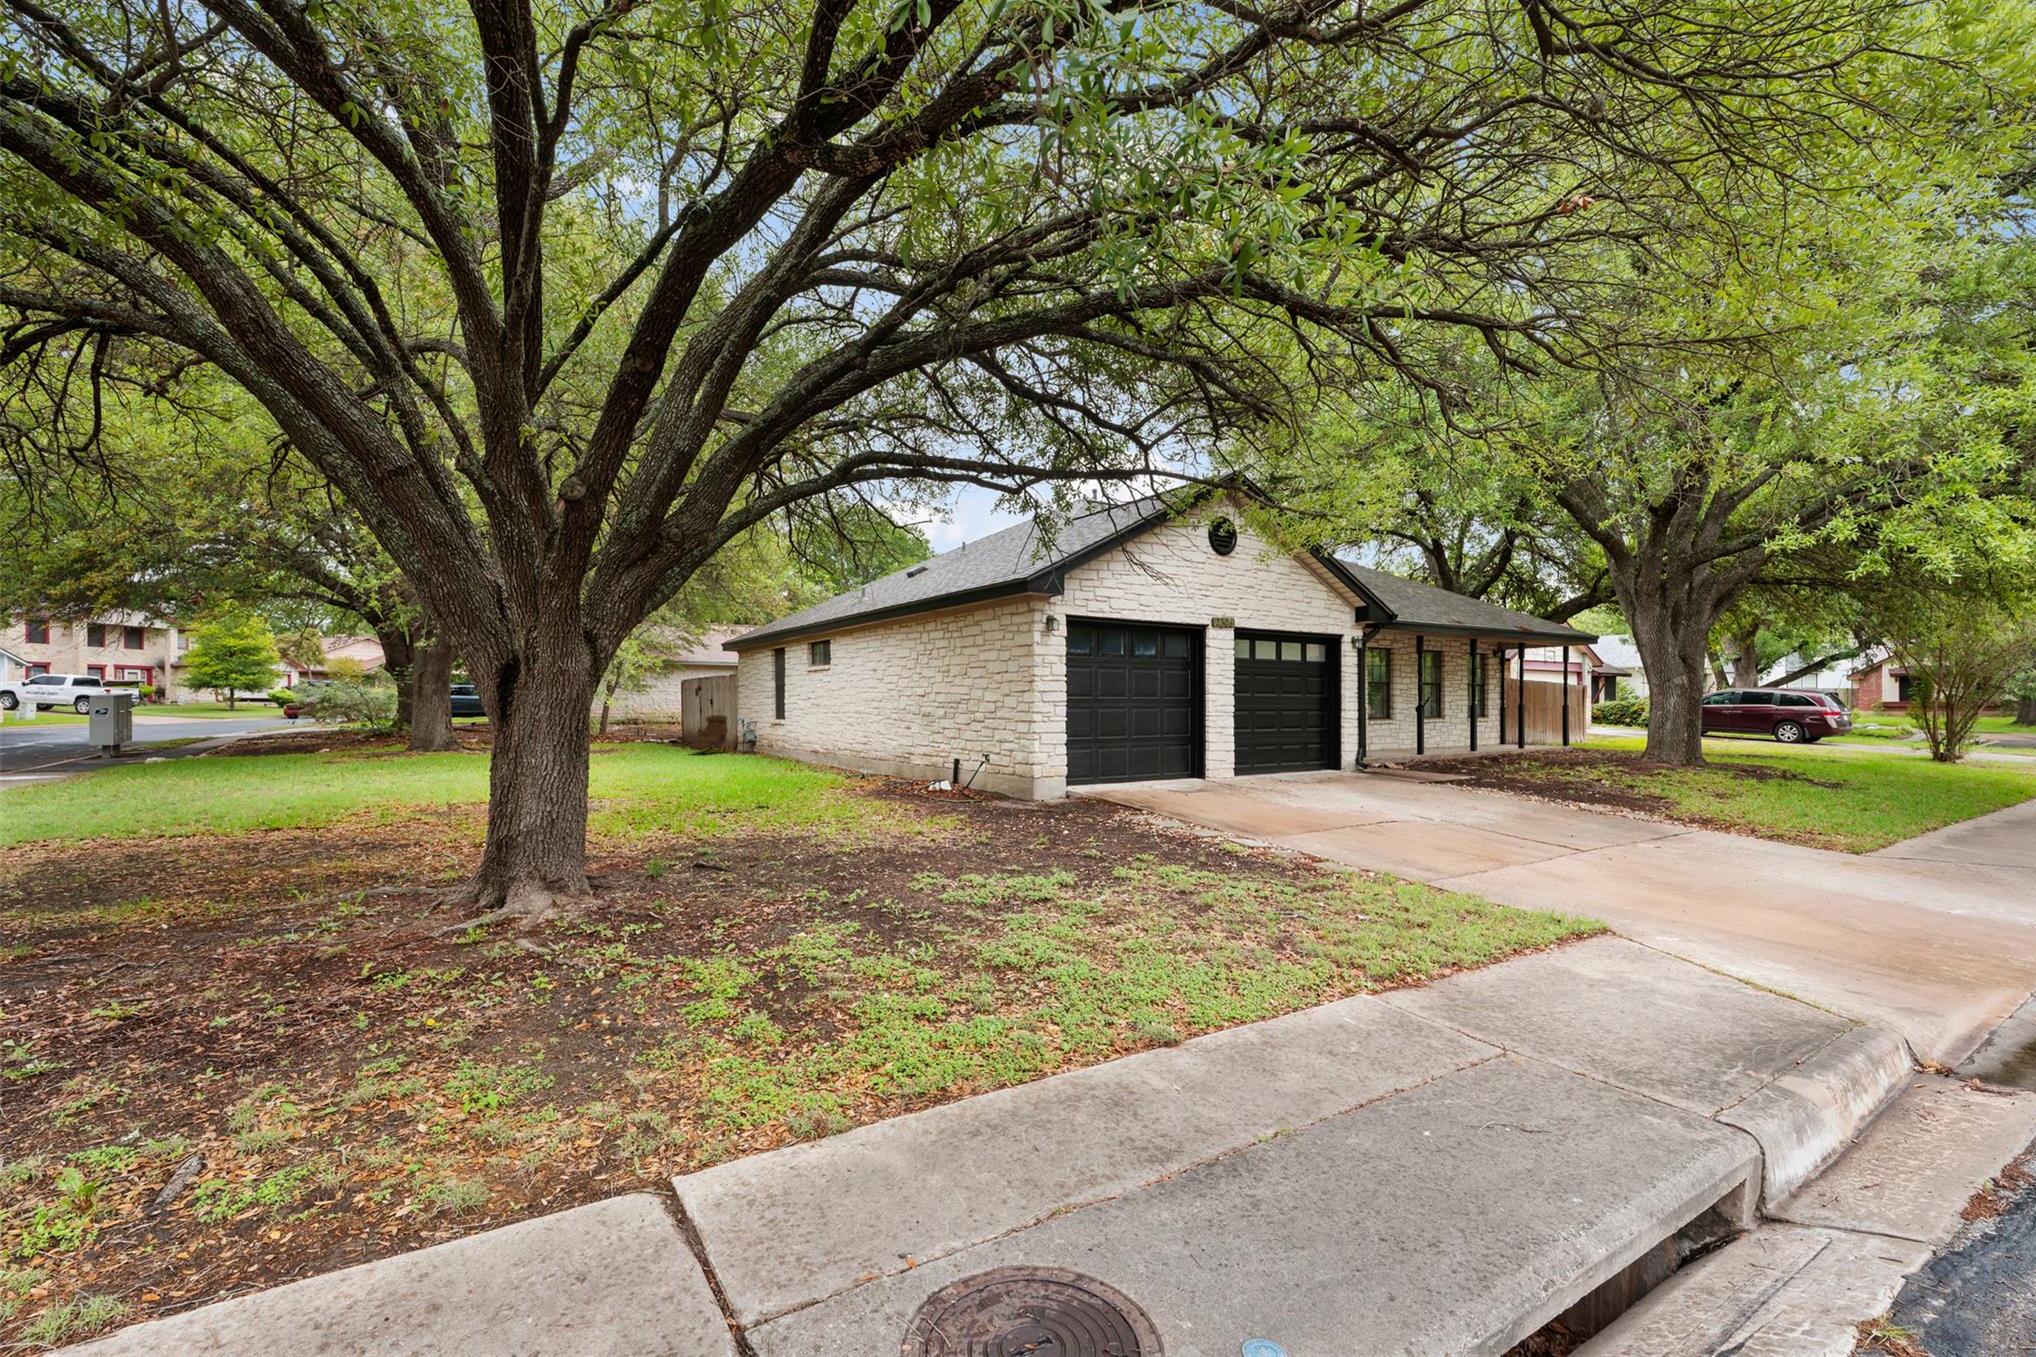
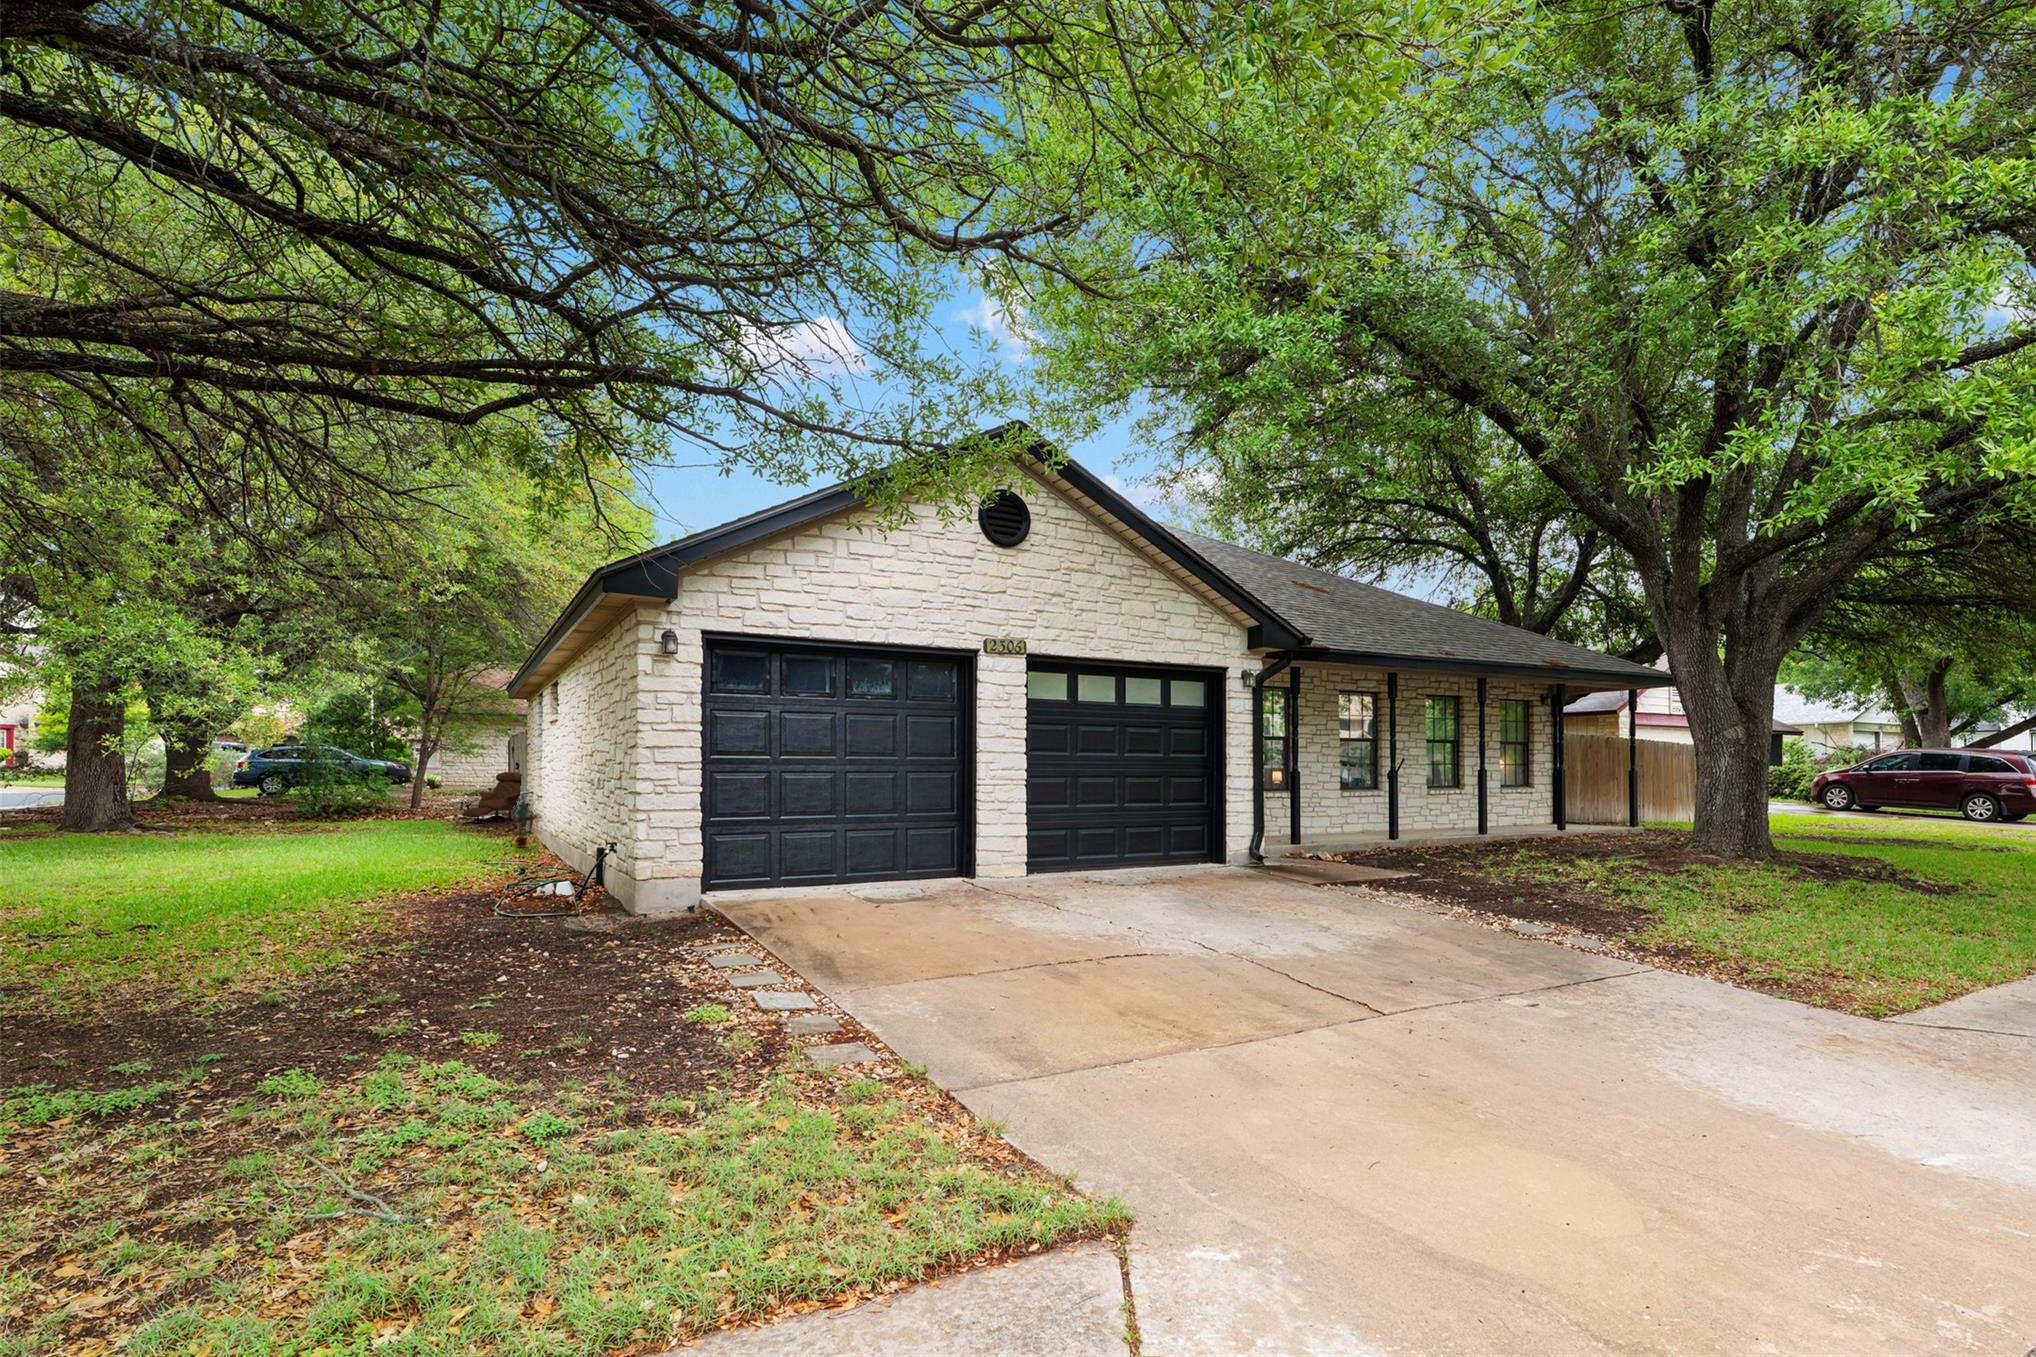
potted tree: none [784,730,806,770] -> present [514,796,541,847]

